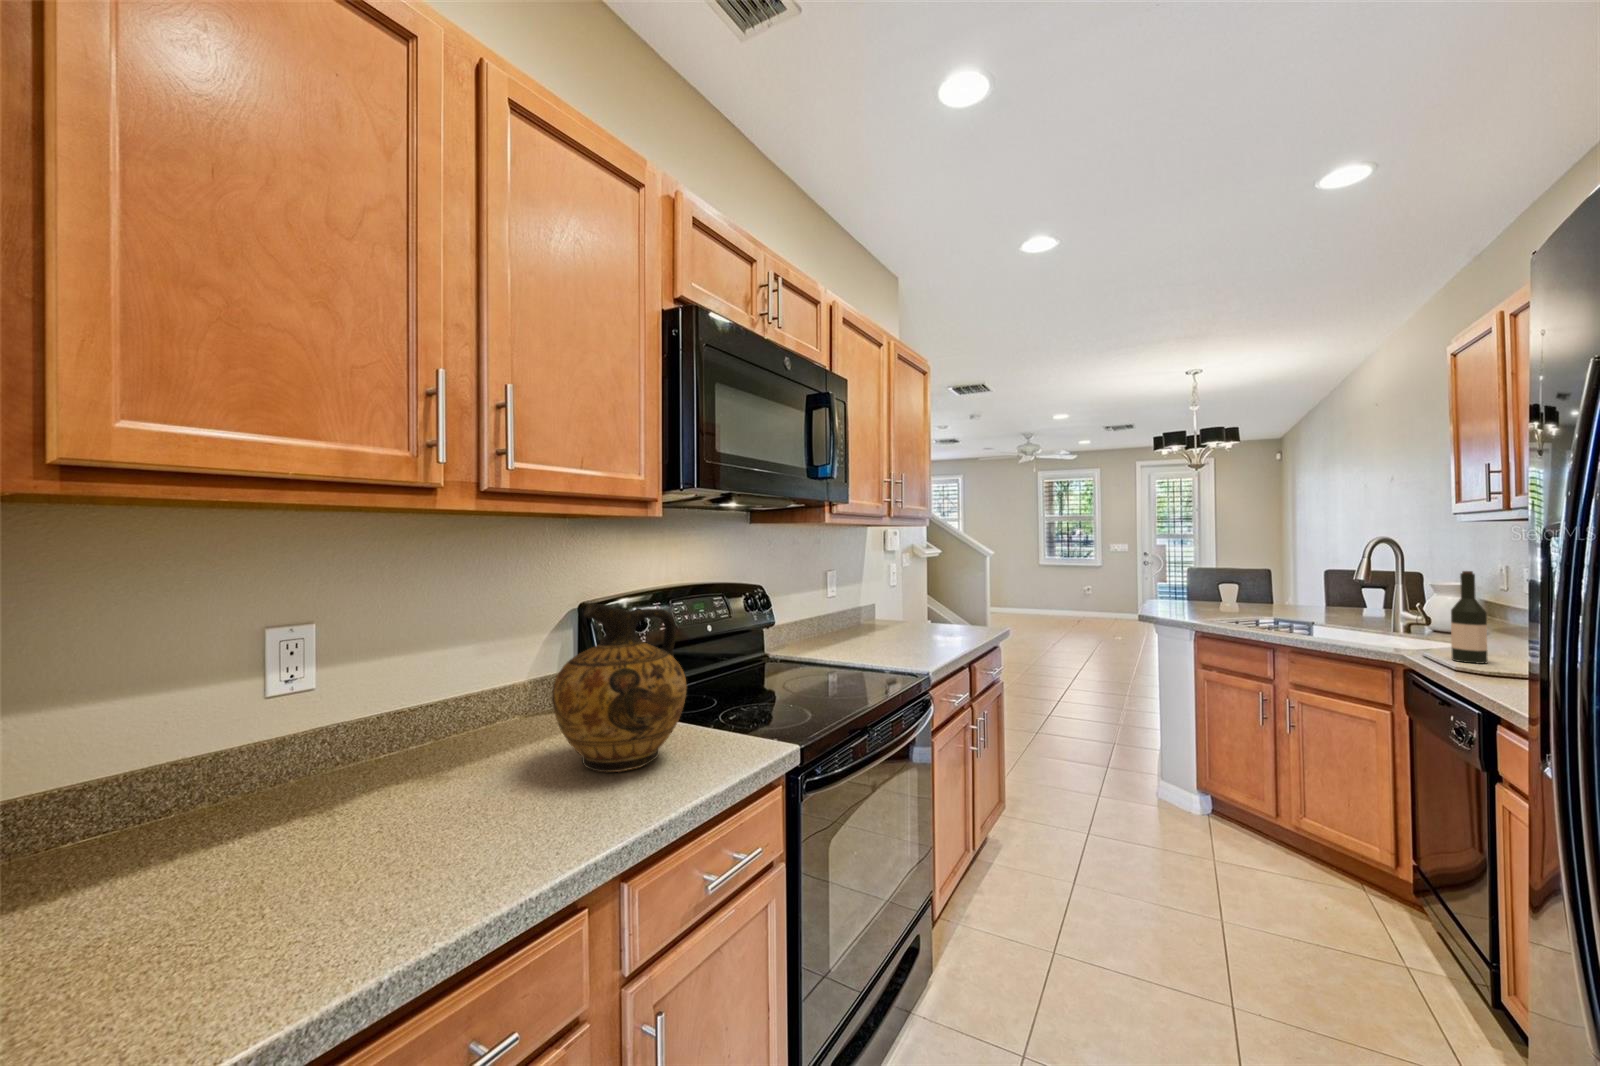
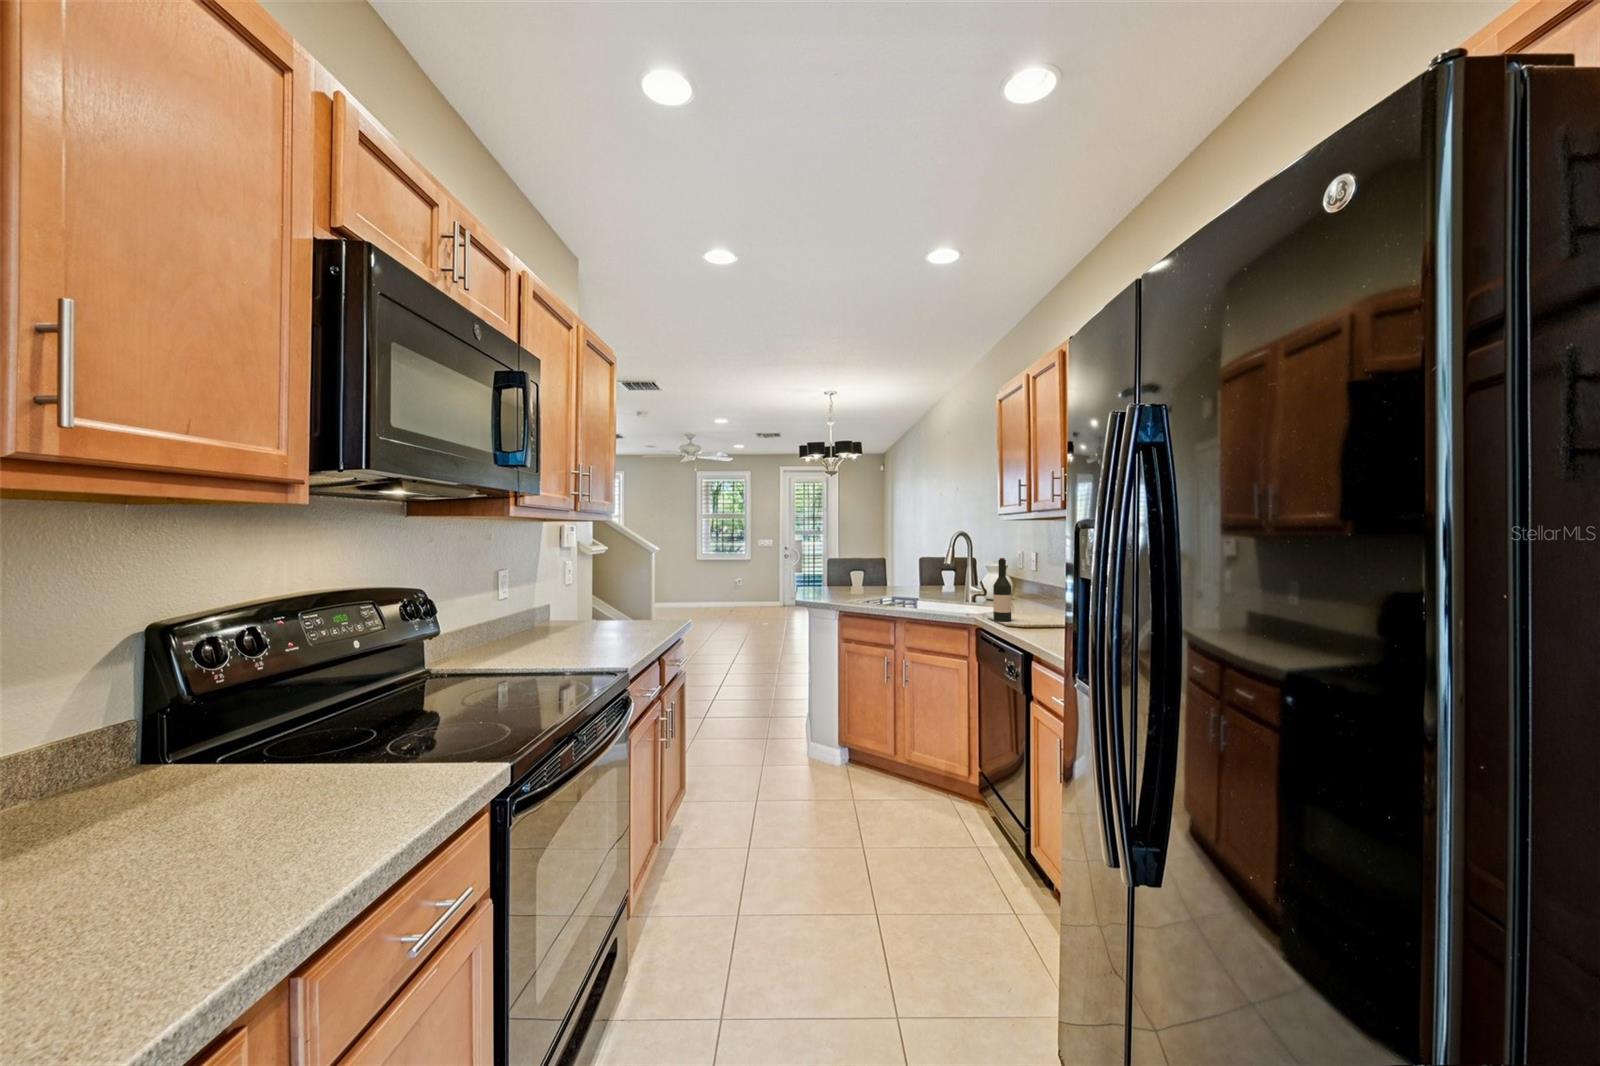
ceramic jug: present [552,603,687,772] -> none [133,618,365,847]

